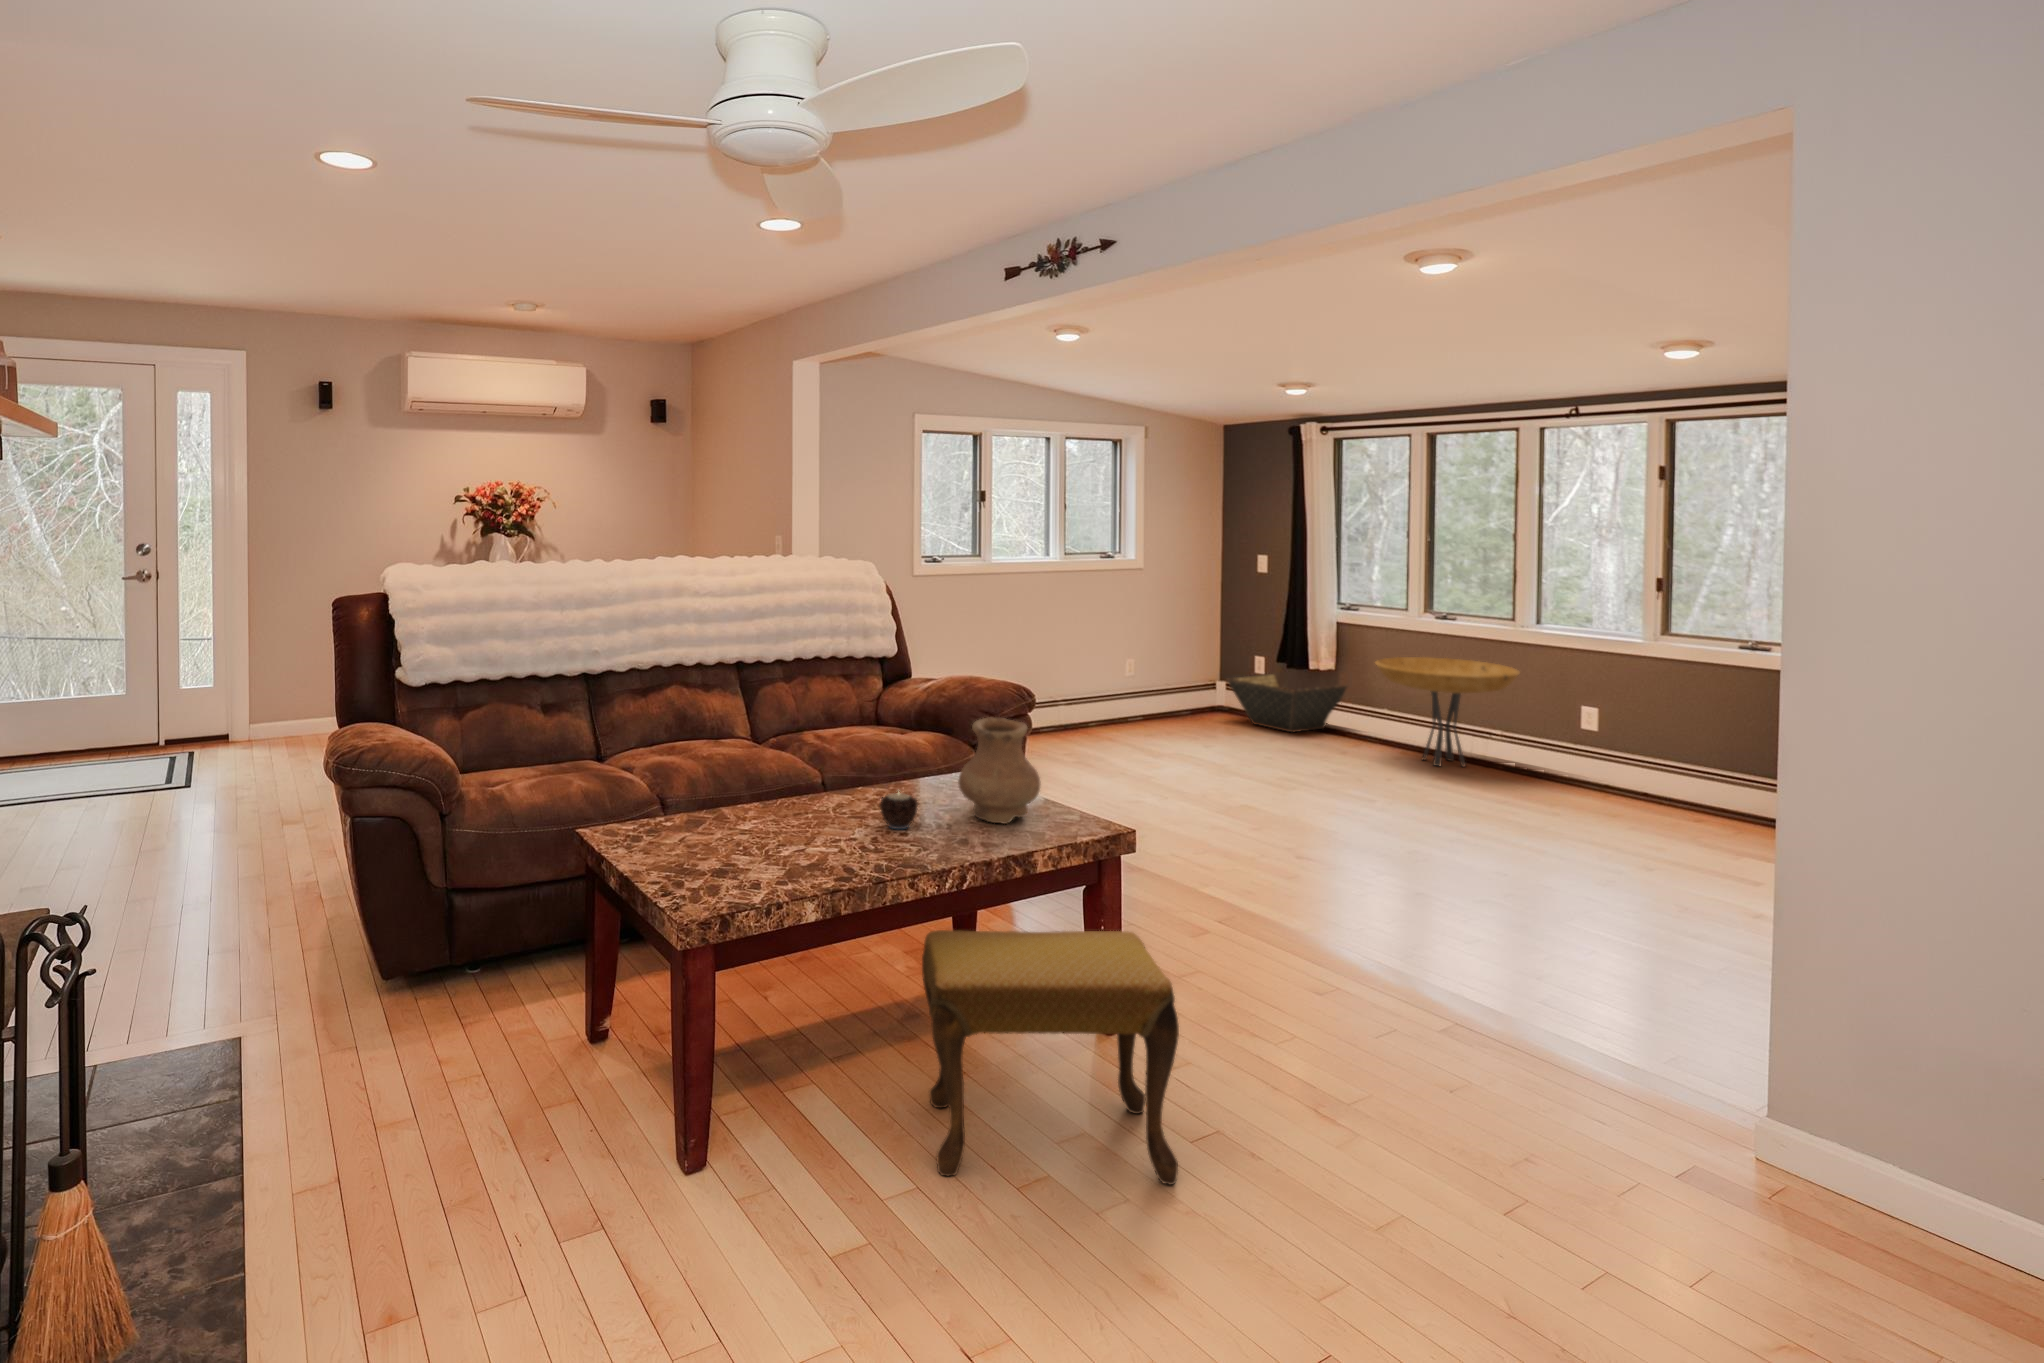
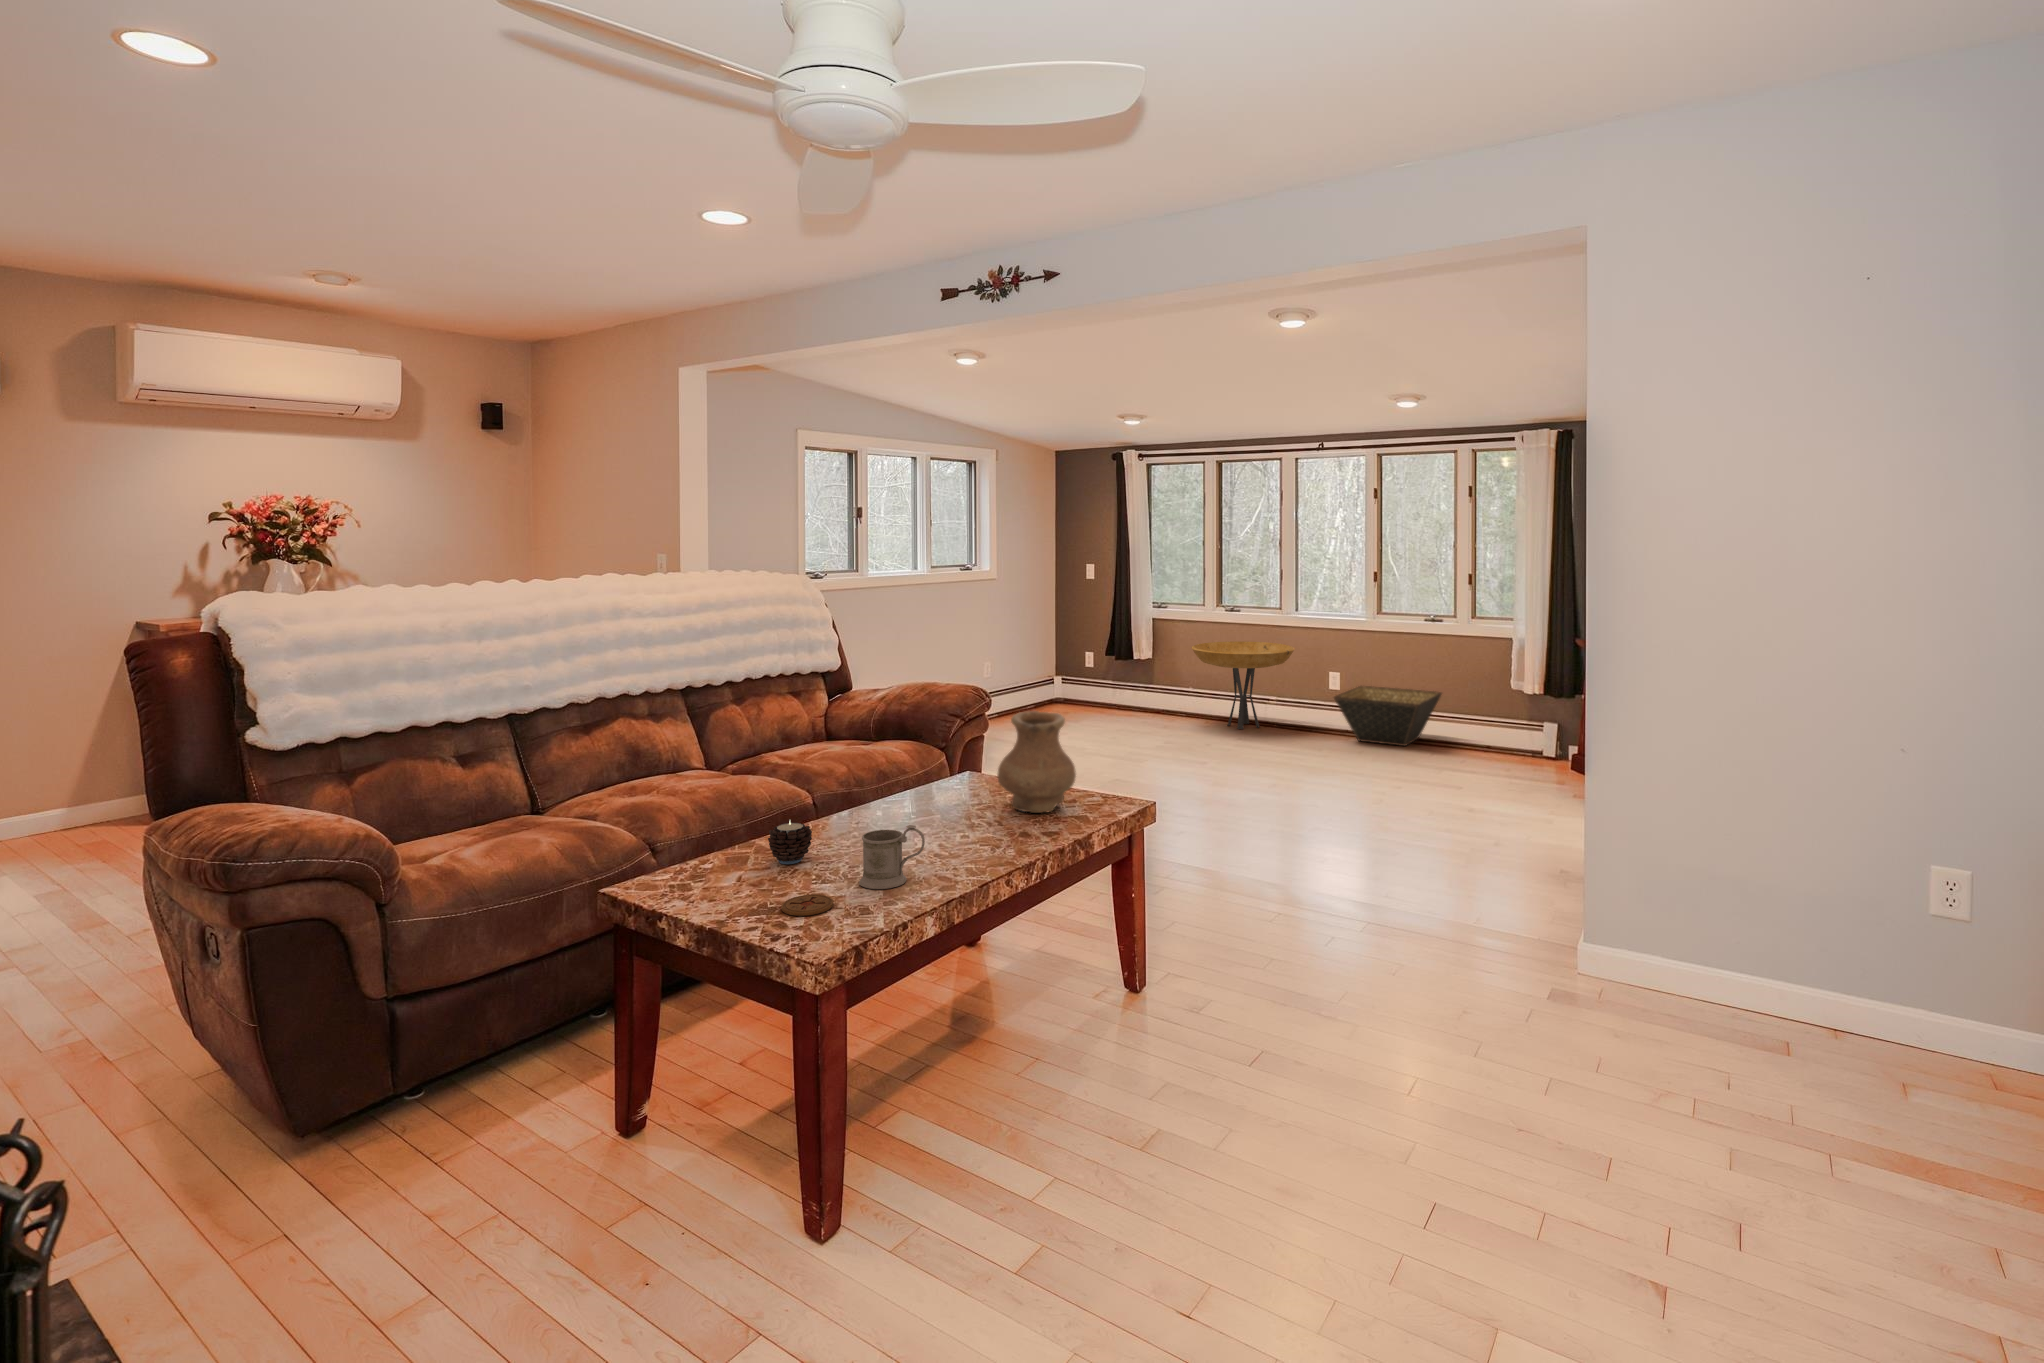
basket: present [1227,674,1347,732] -> present [1334,686,1442,746]
candle: present [879,793,918,829] -> present [768,821,812,864]
mug: none [770,814,825,870] -> present [859,825,925,889]
coaster: none [689,863,734,880] -> present [781,895,833,916]
footstool: present [922,930,1179,1185] -> none [1017,893,1273,1168]

